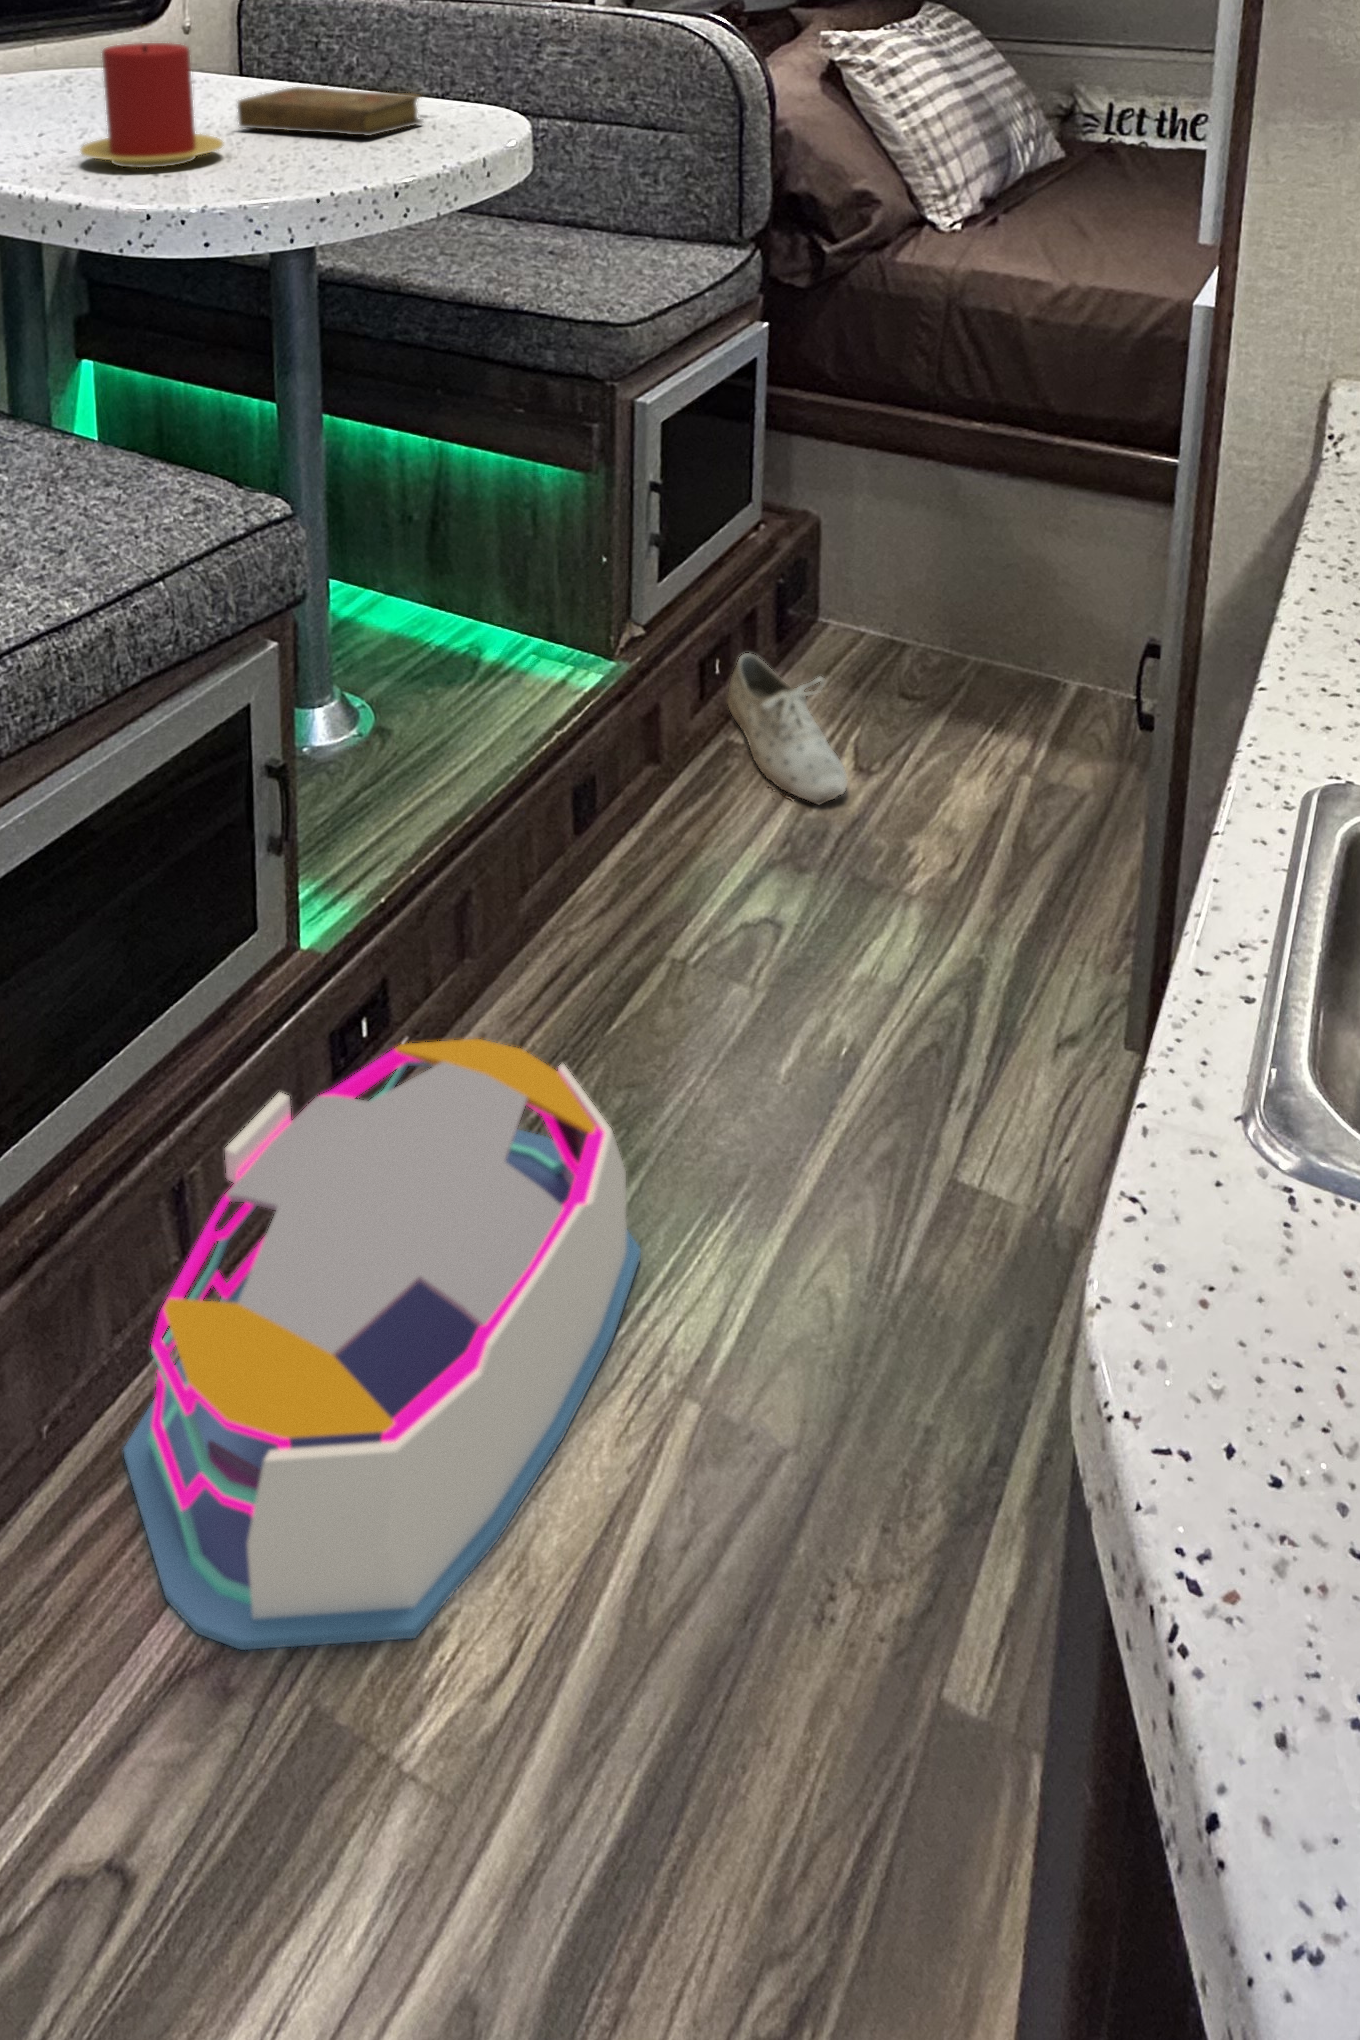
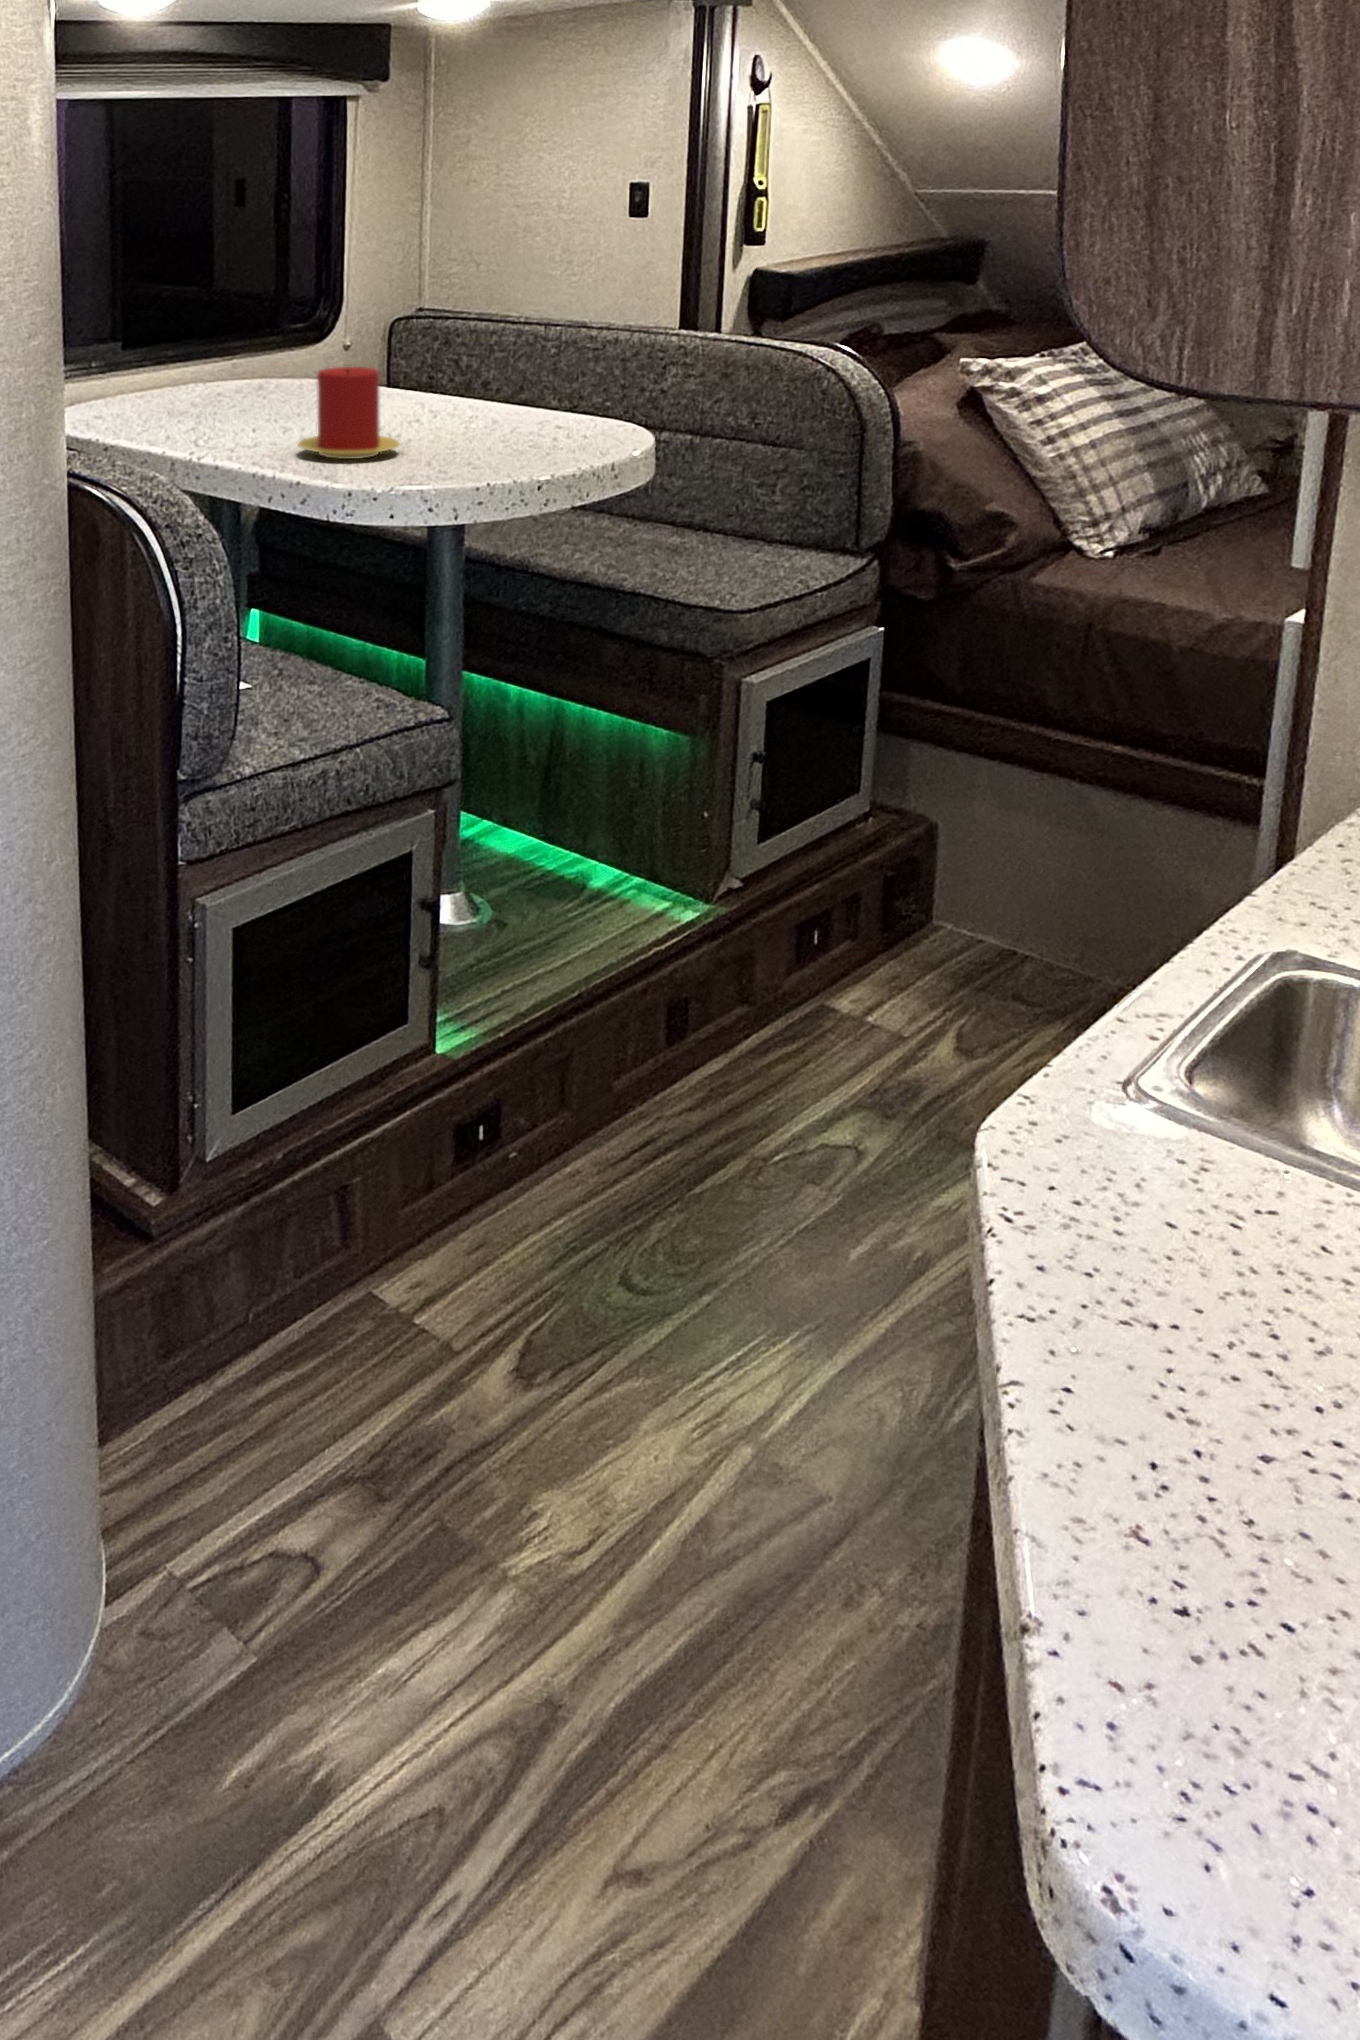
book: present [238,87,423,135] -> none [406,401,556,441]
shoe: present [727,653,847,805] -> none [822,938,944,1083]
storage bin: present [123,1039,641,1650] -> none [312,1136,707,1510]

